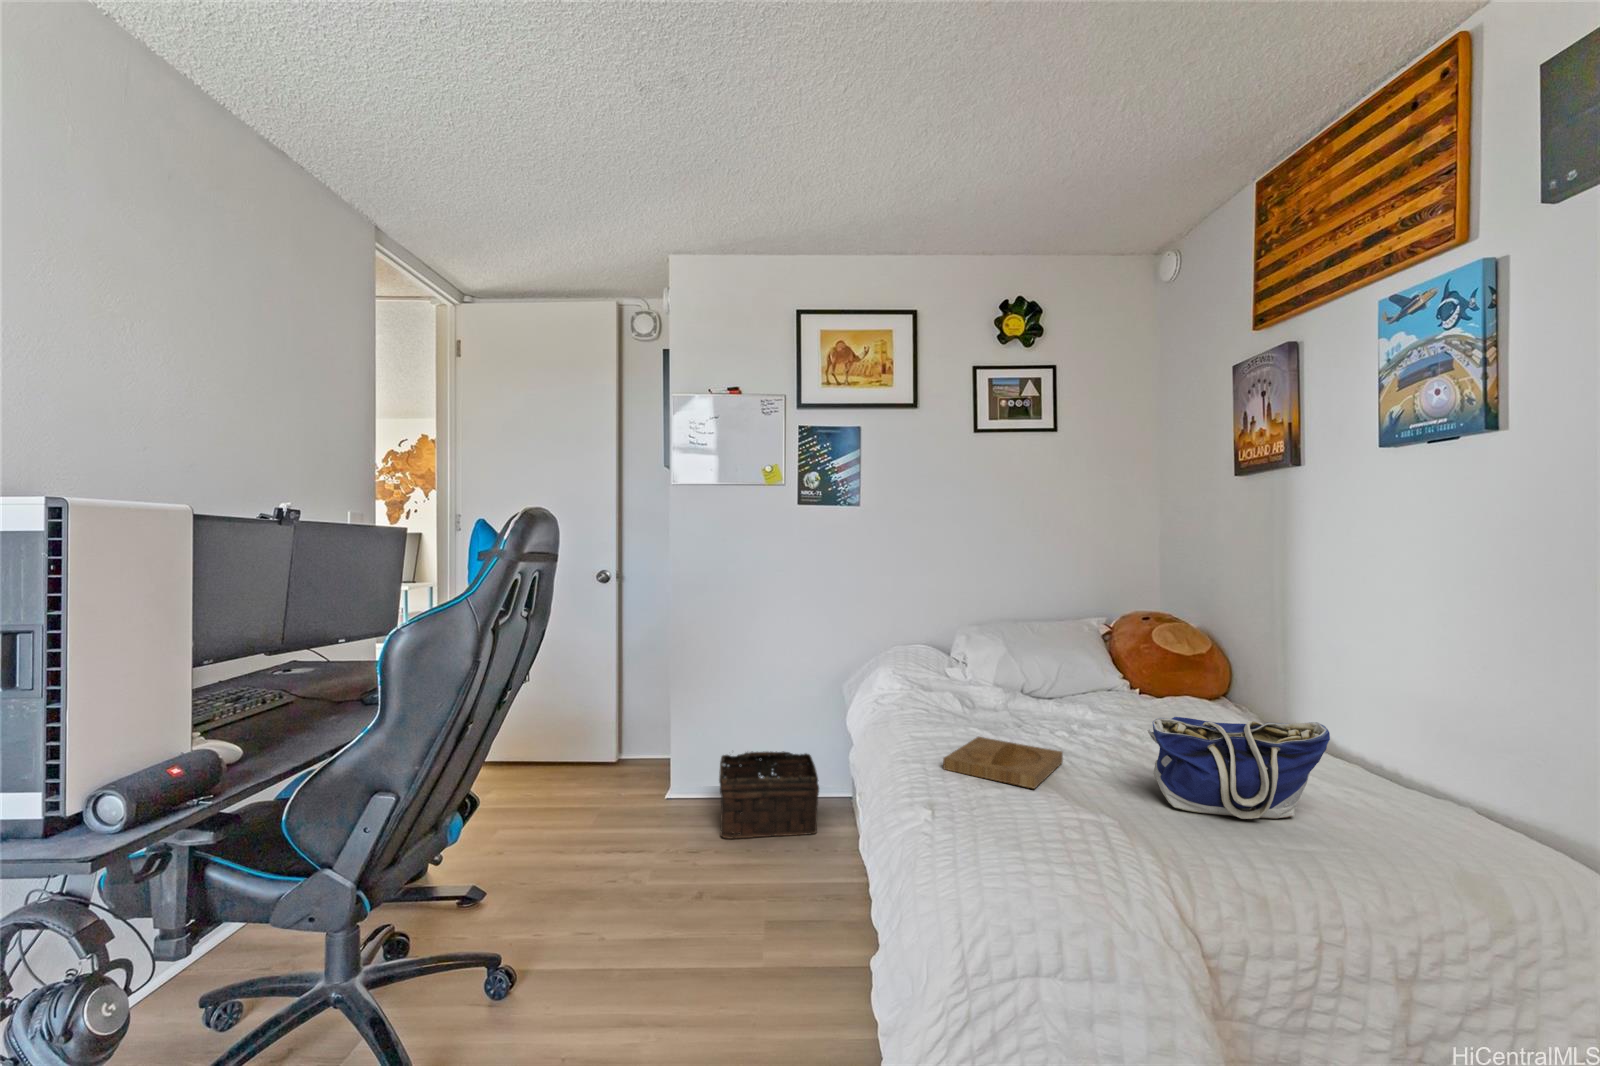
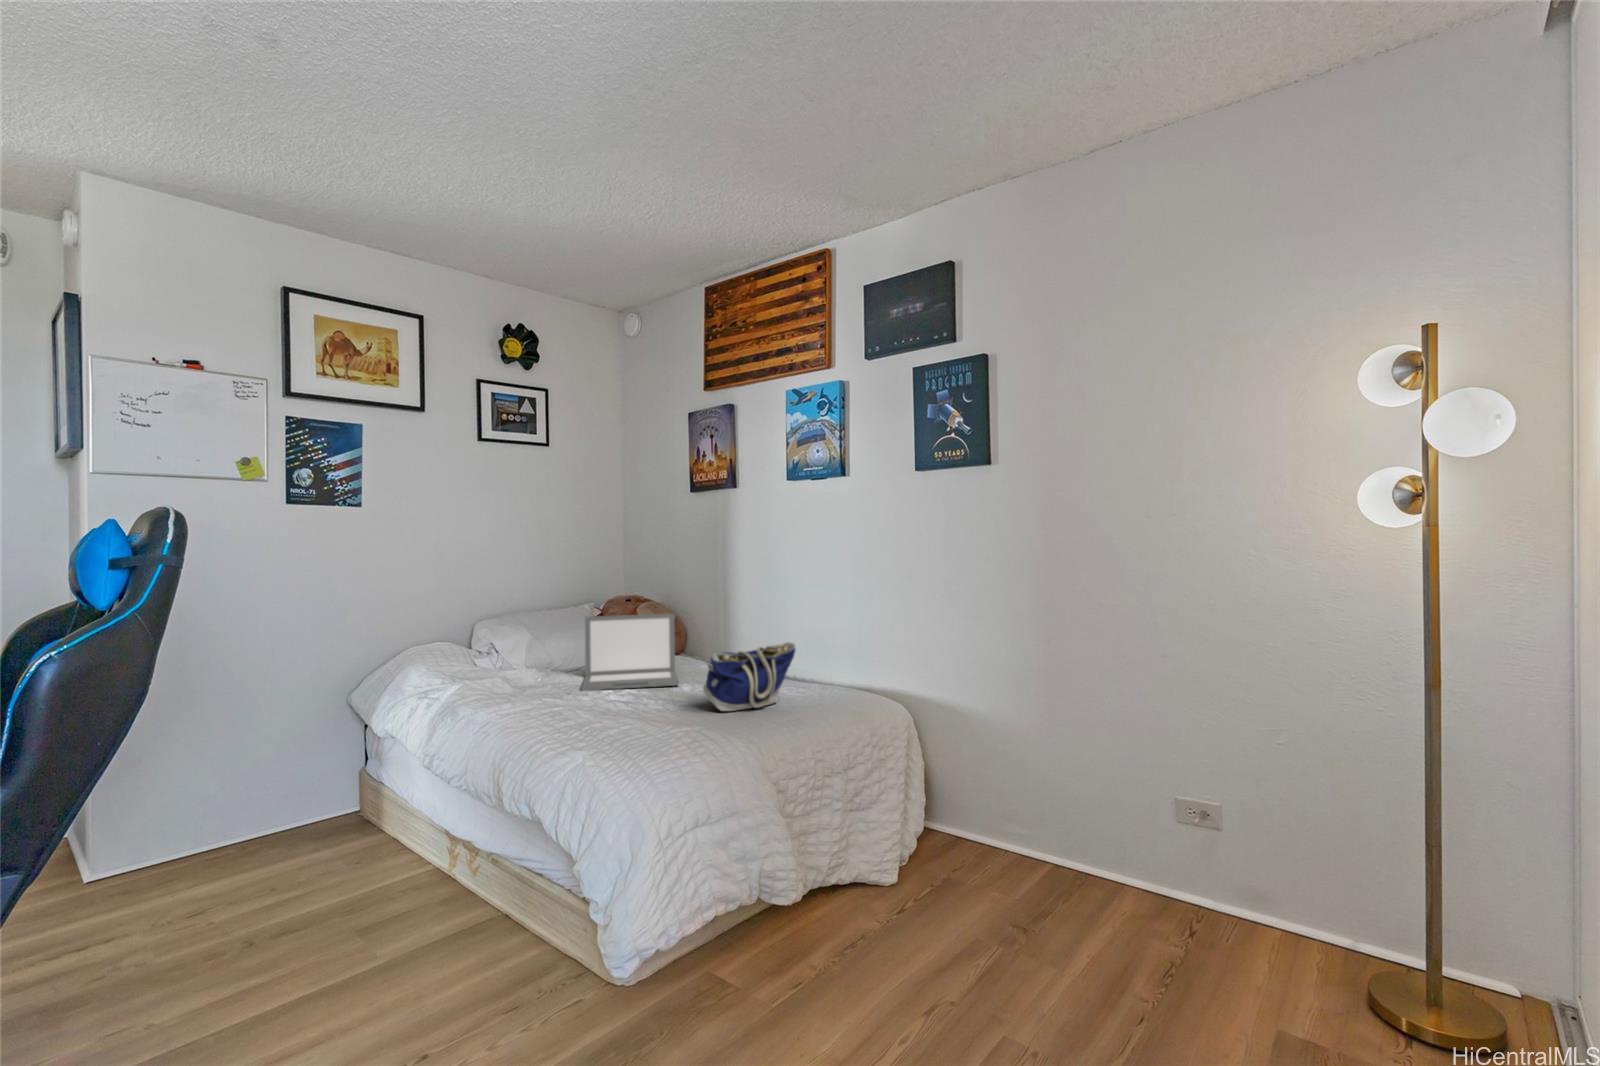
laptop: none [1029,632,1175,744] -> present [581,613,679,691]
tray: present [943,737,1063,788] -> none [560,698,636,727]
basket: present [719,751,819,839] -> none [189,785,348,901]

